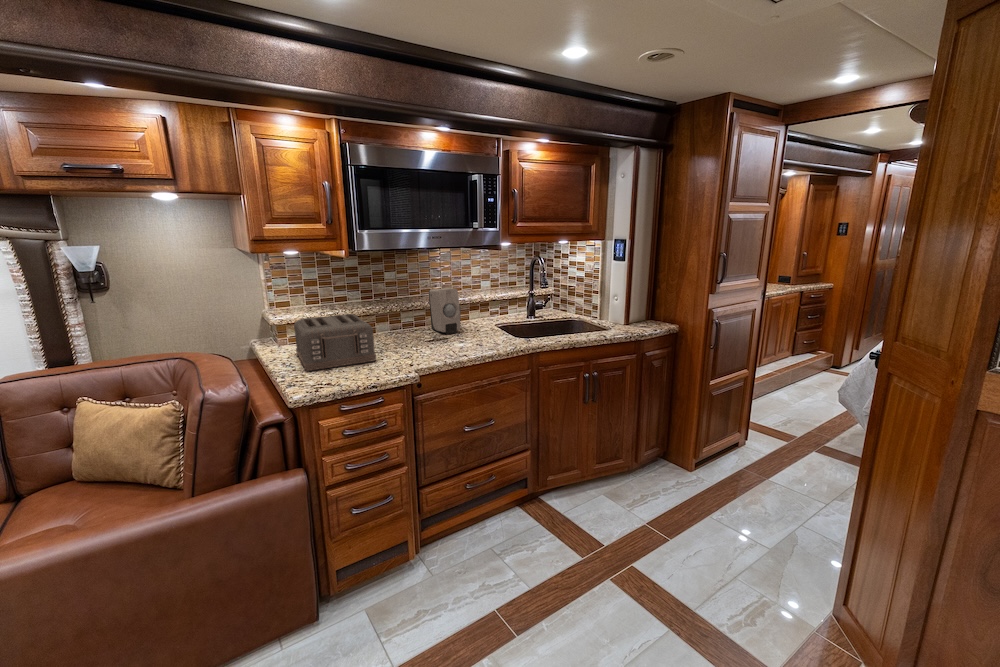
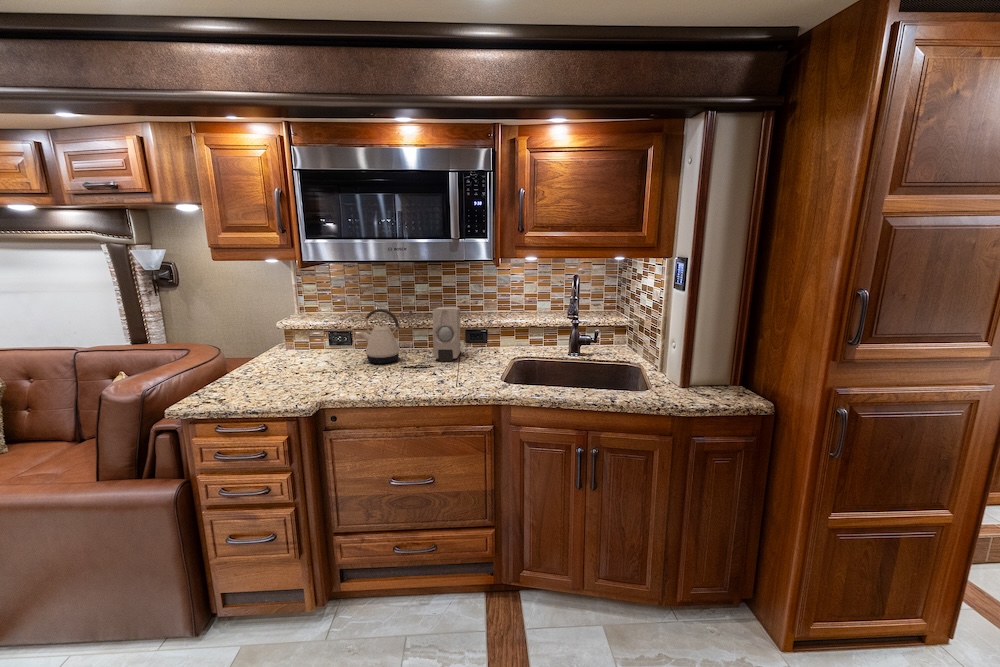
kettle: none [377,293,415,343] -> present [360,309,403,363]
toaster: present [294,314,376,371] -> none [237,326,340,381]

